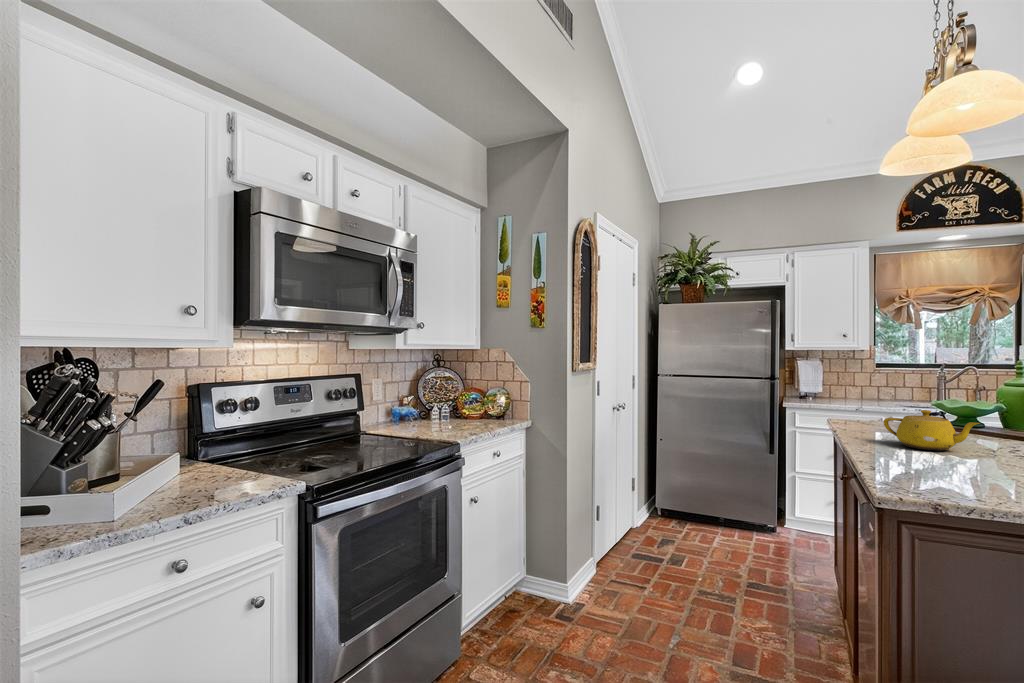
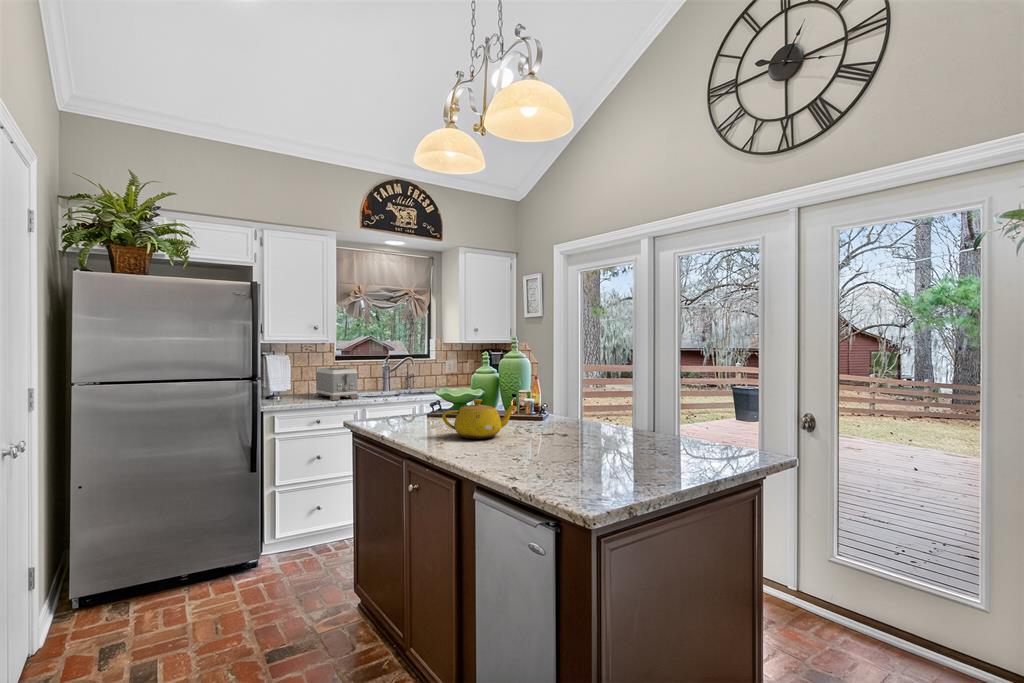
toaster: none [847,373,889,405] -> present [315,367,359,400]

